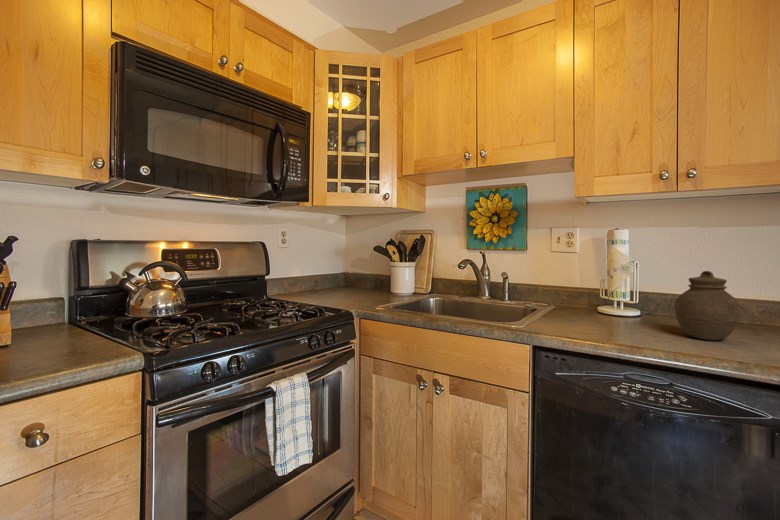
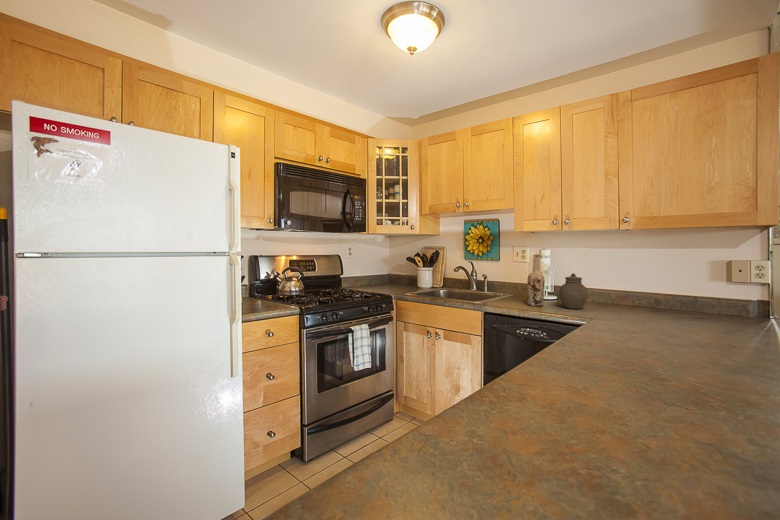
wine bottle: none [610,236,646,334] -> present [527,255,545,306]

